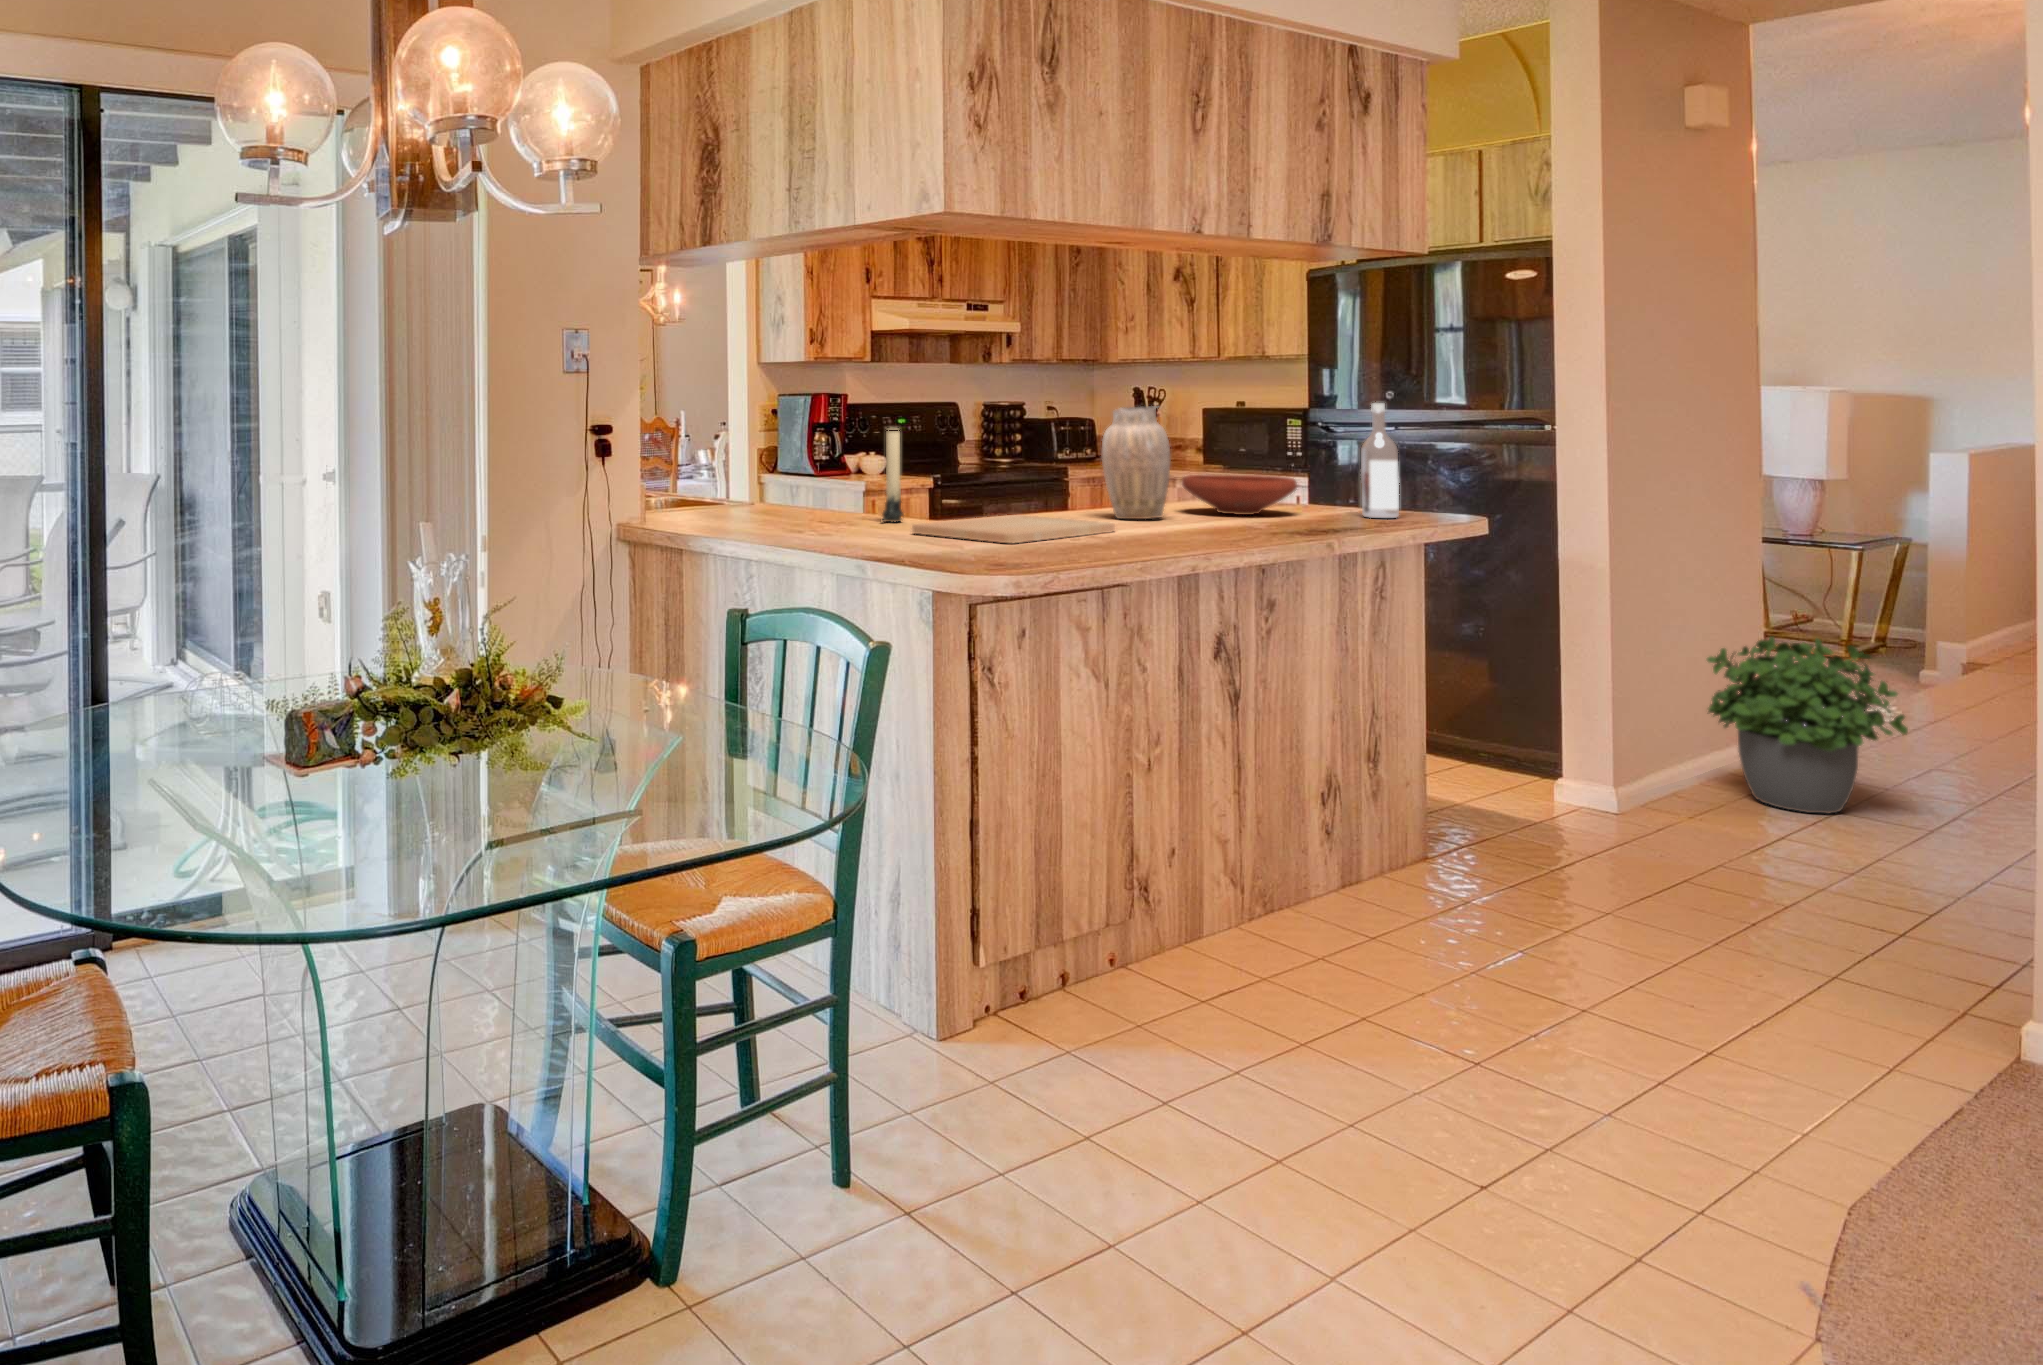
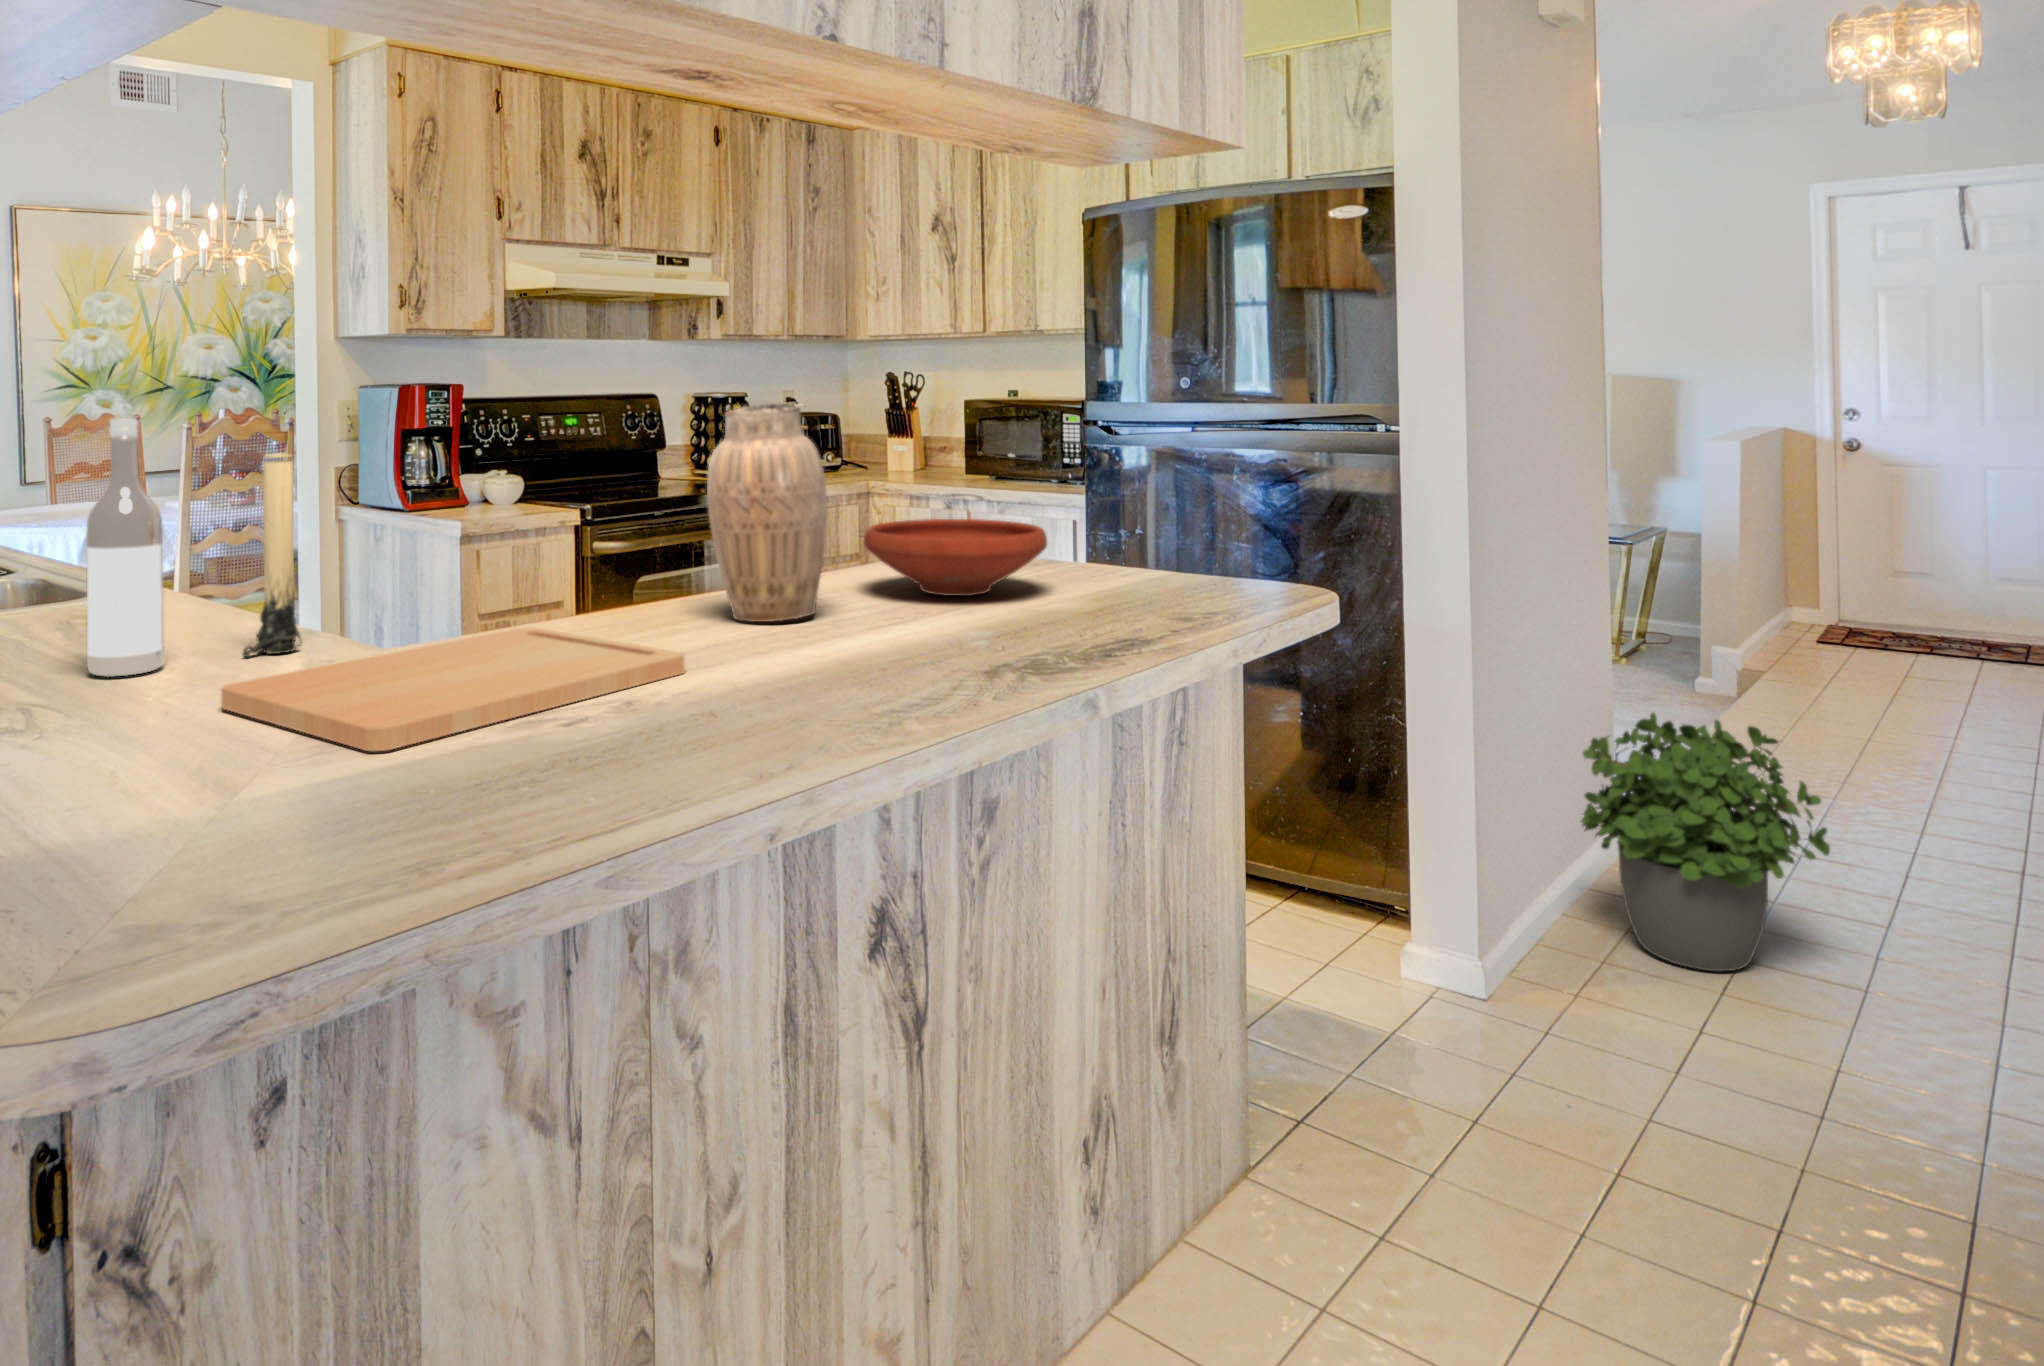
wine bottle: present [1361,403,1399,518] -> present [86,418,164,677]

